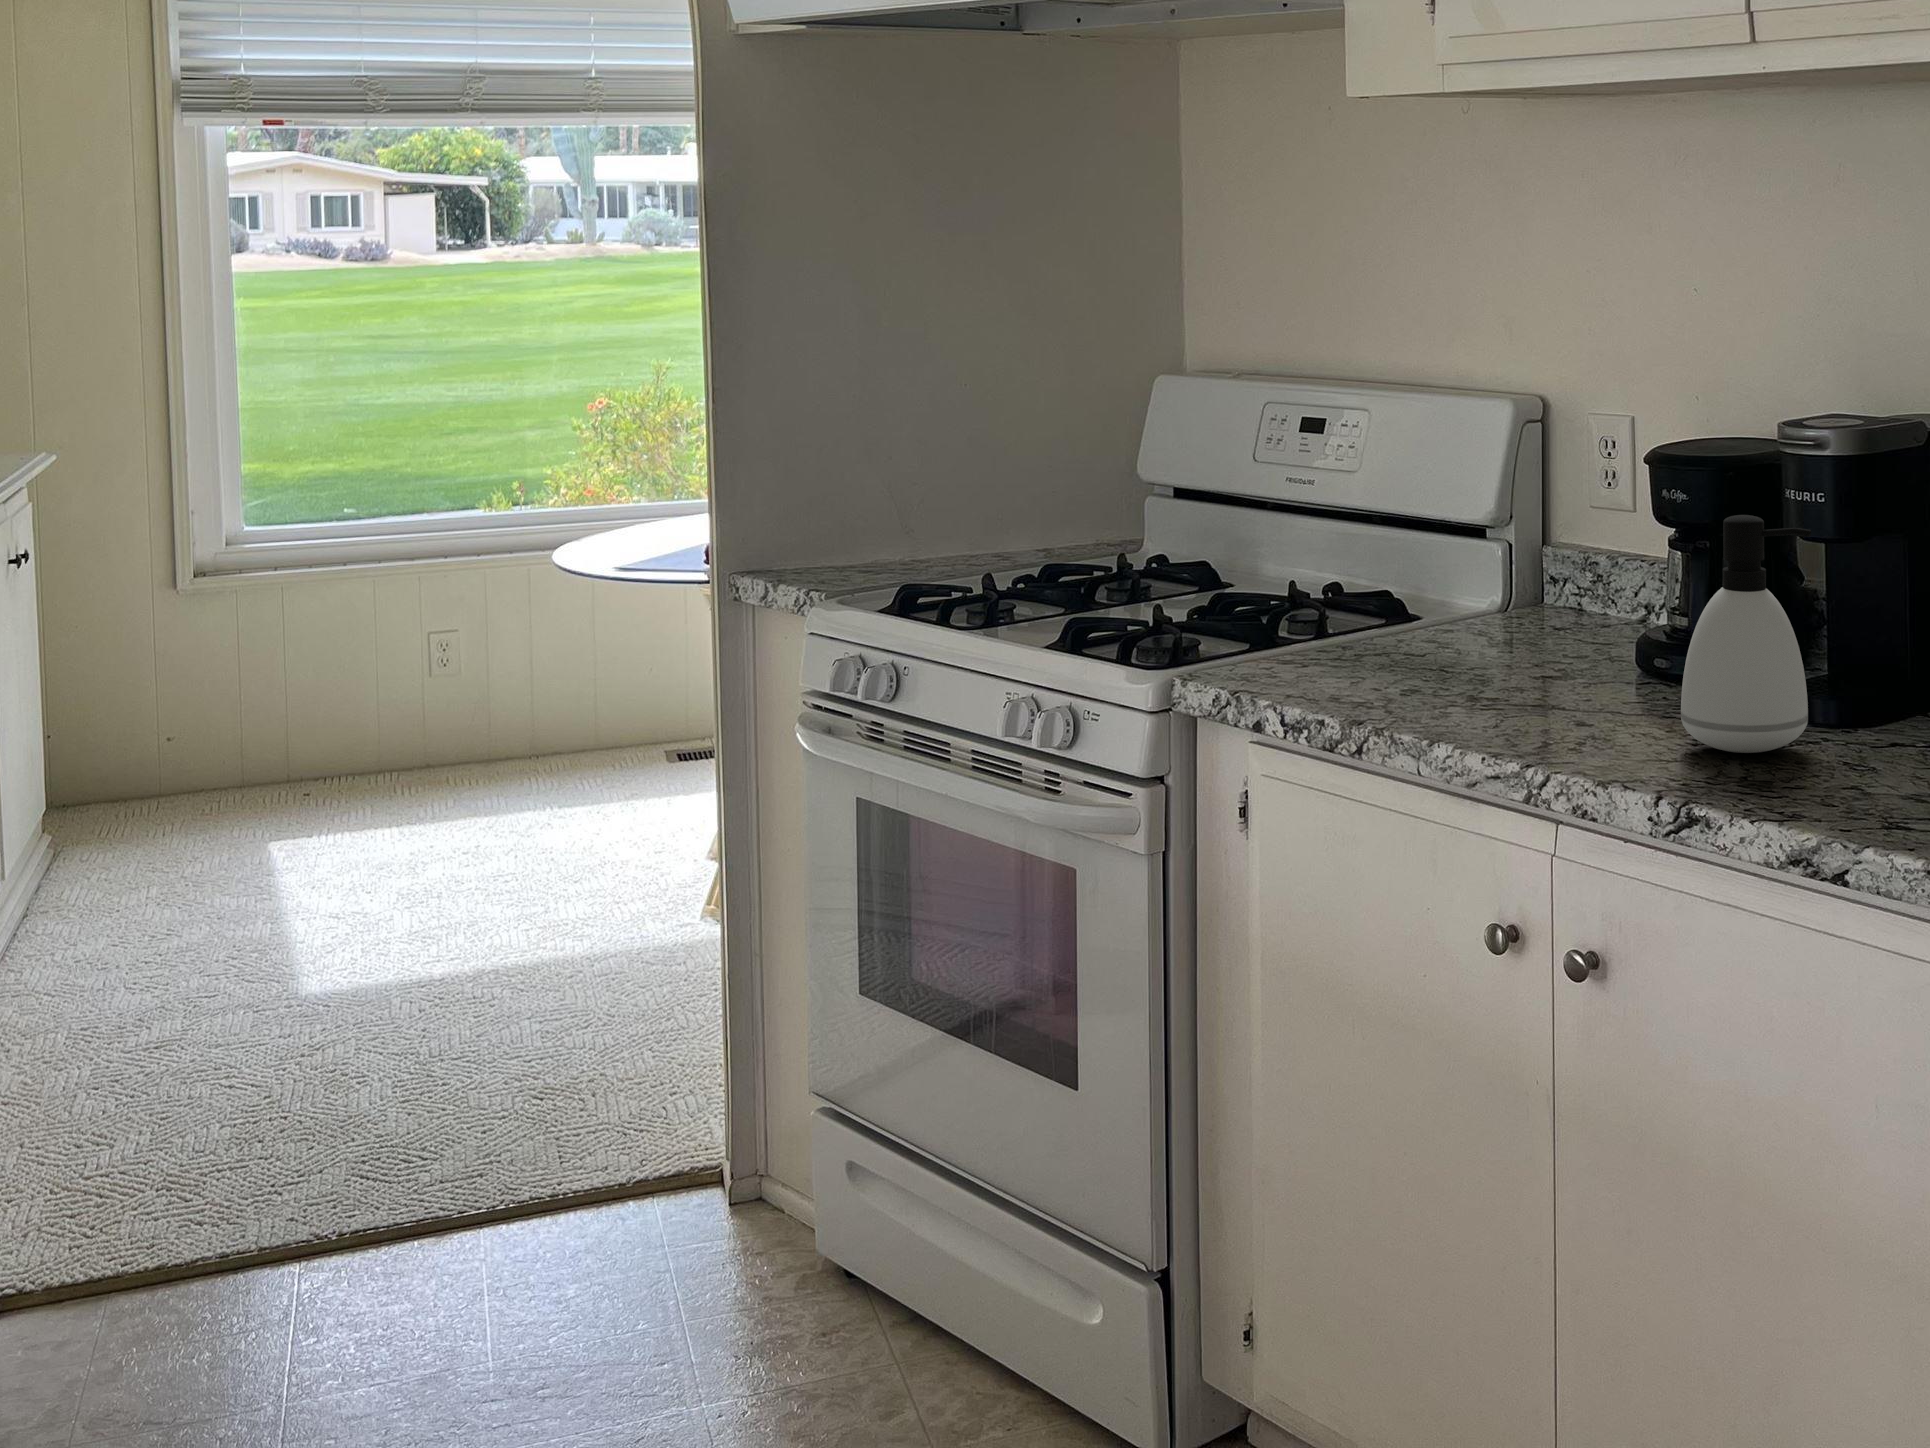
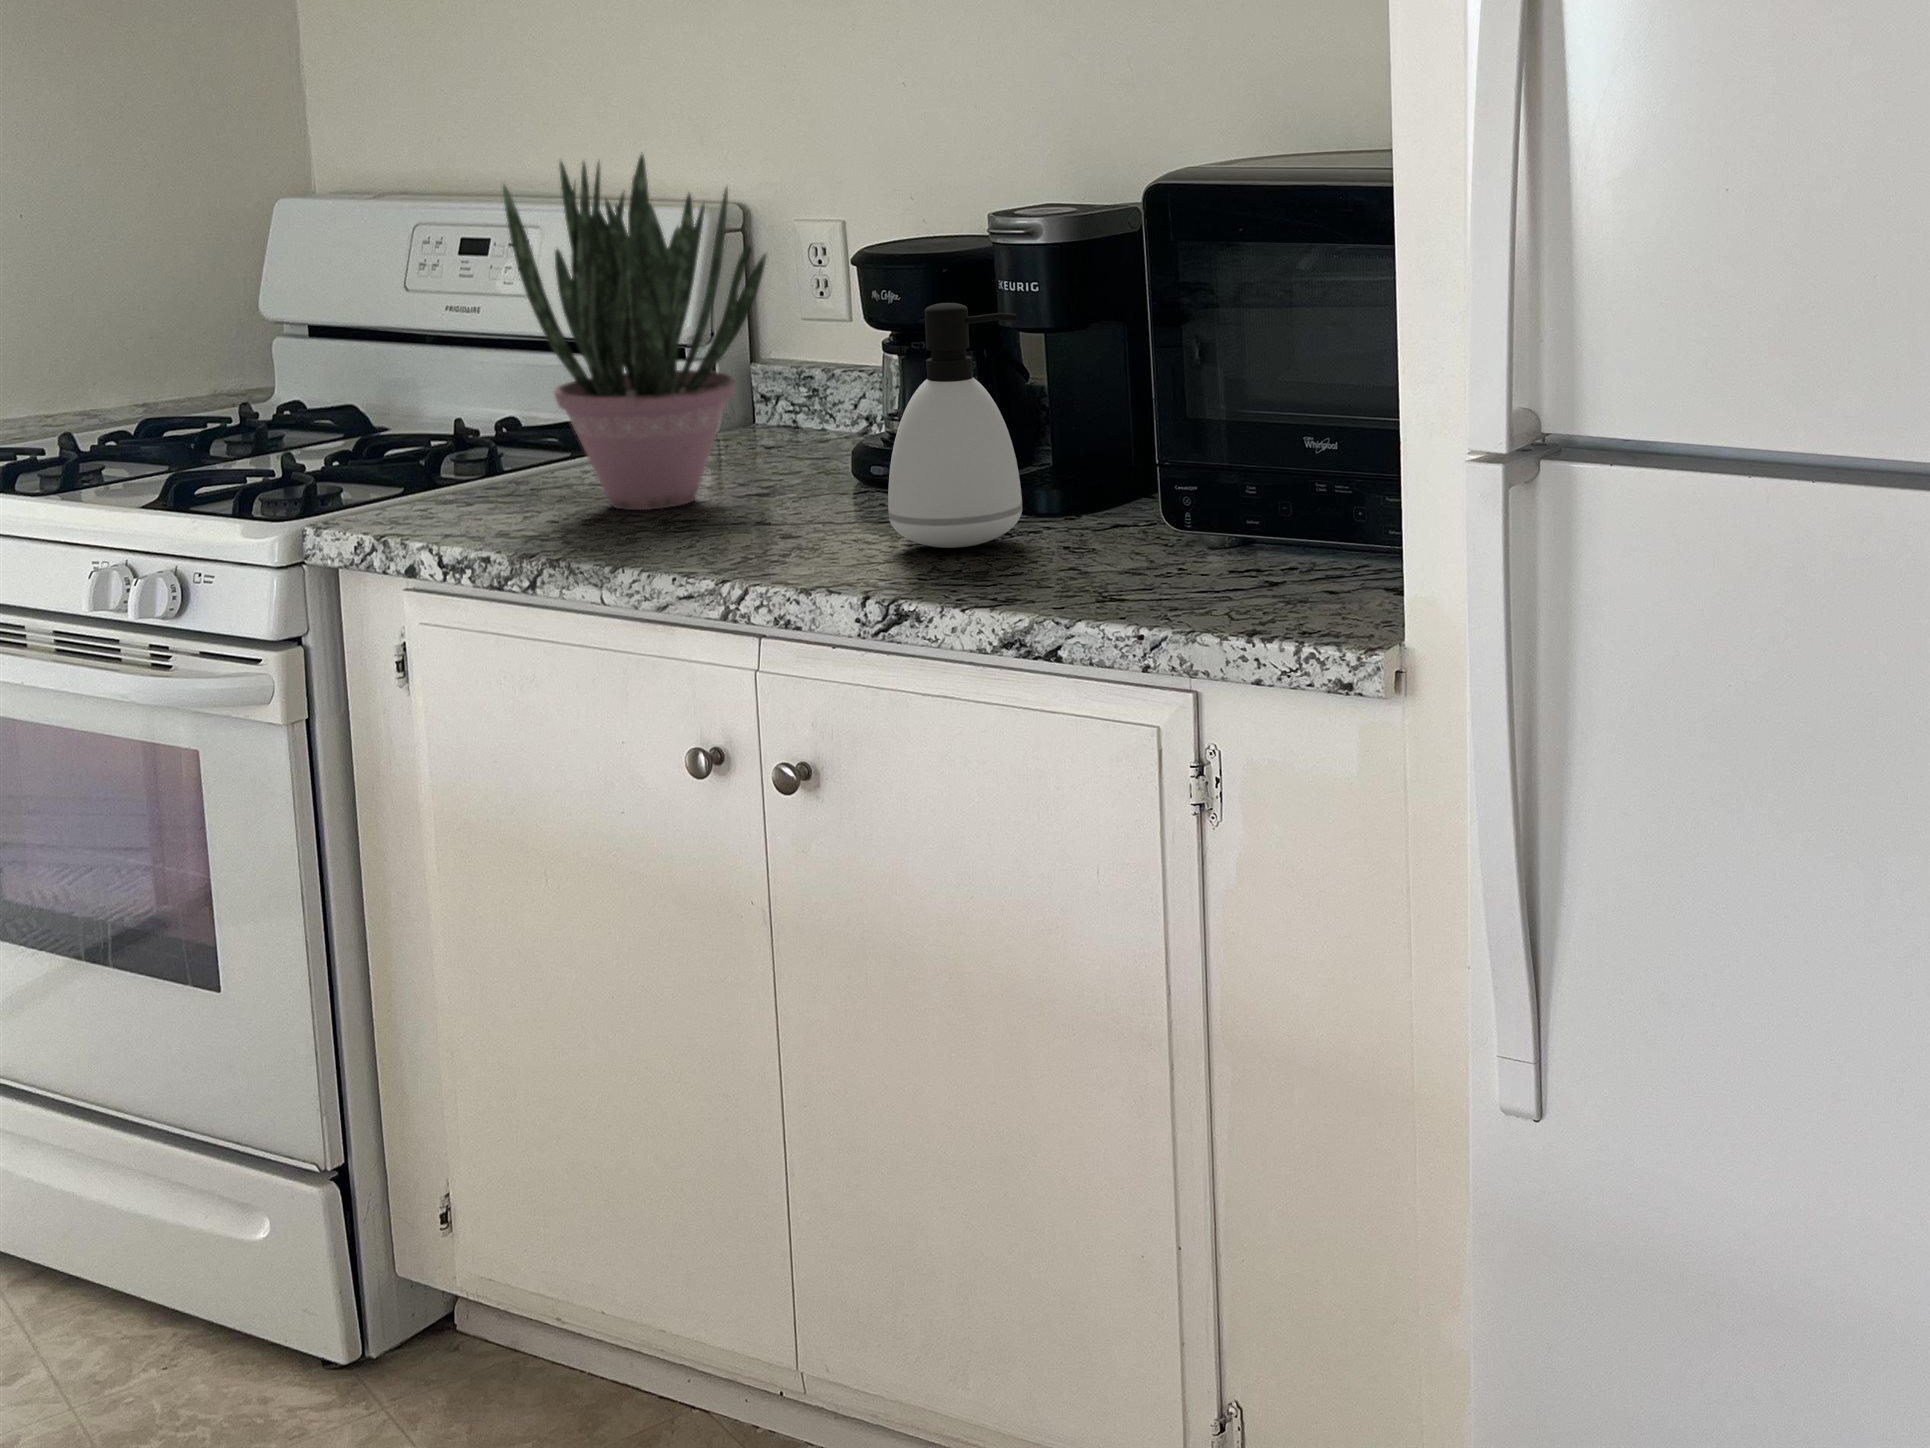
potted plant: none [1349,356,1574,686] -> present [503,155,766,510]

